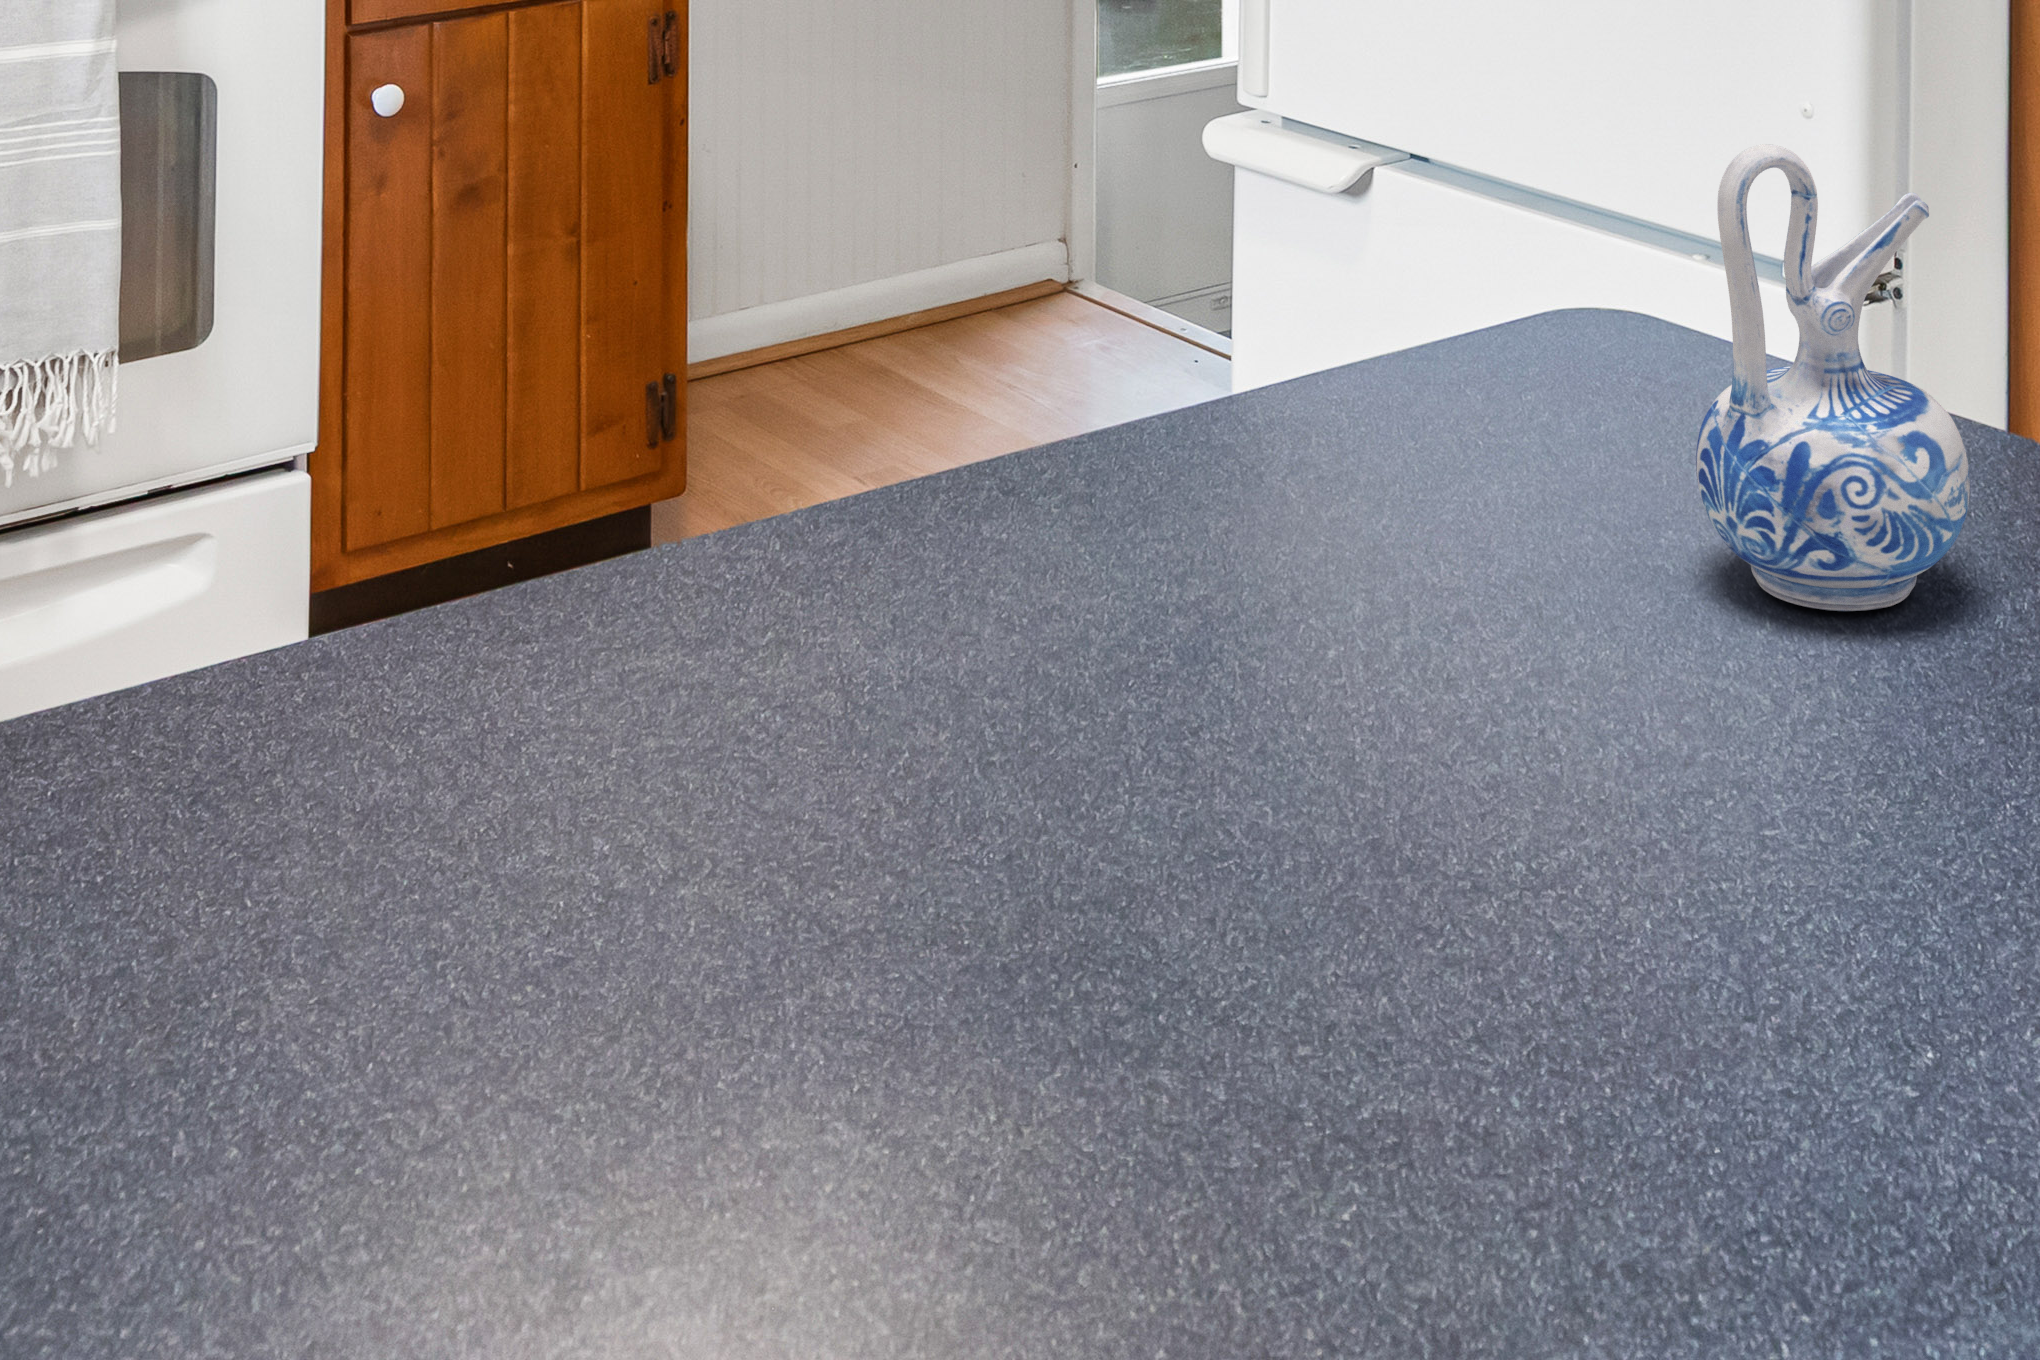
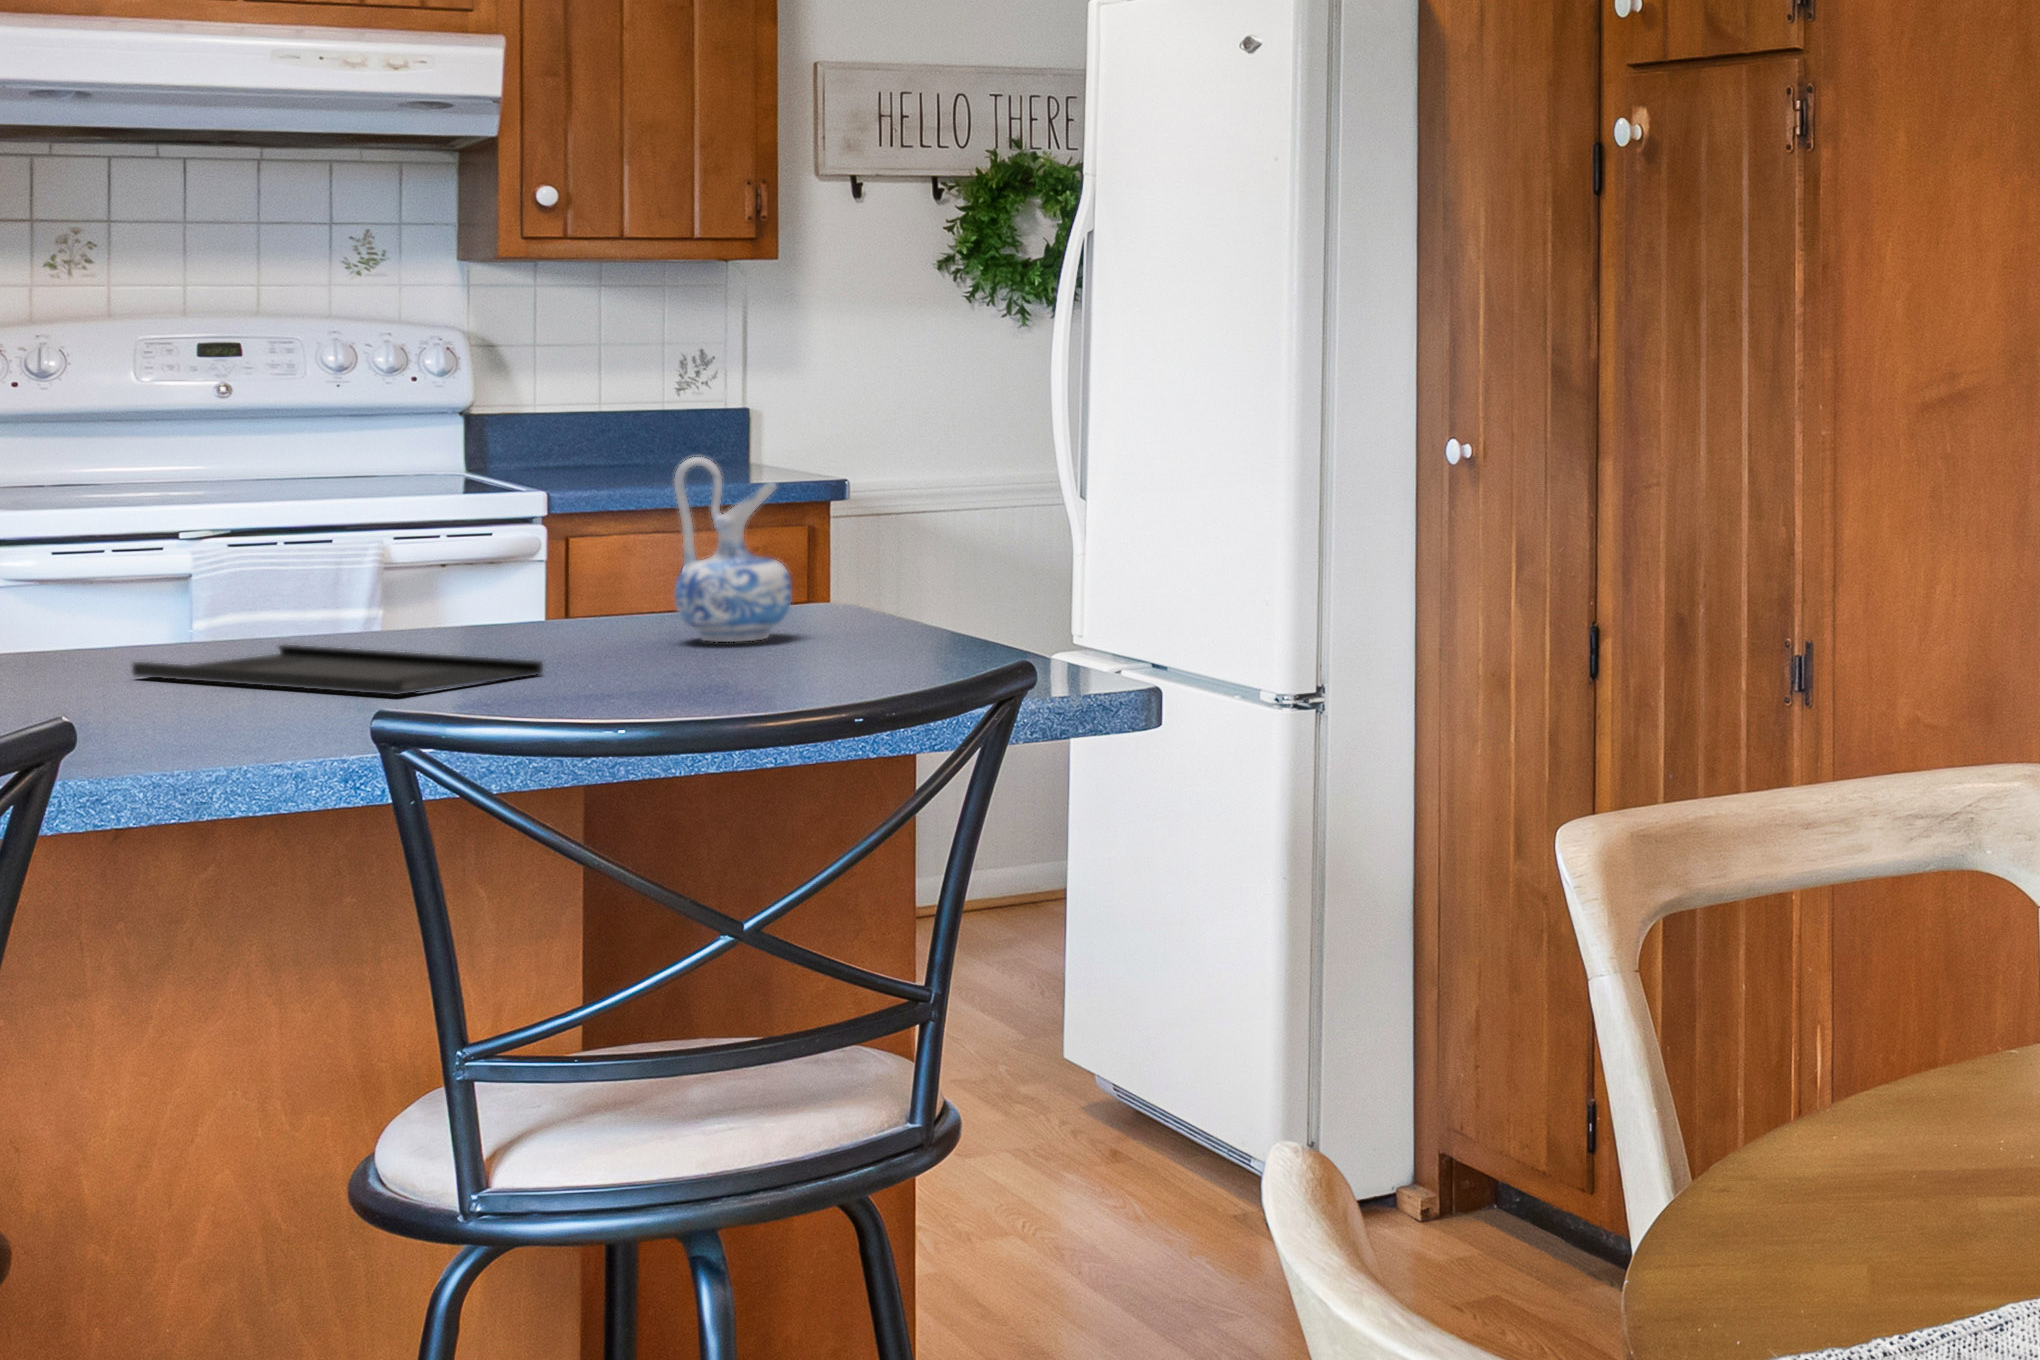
tray: none [628,687,1746,1116] -> present [132,645,543,695]

